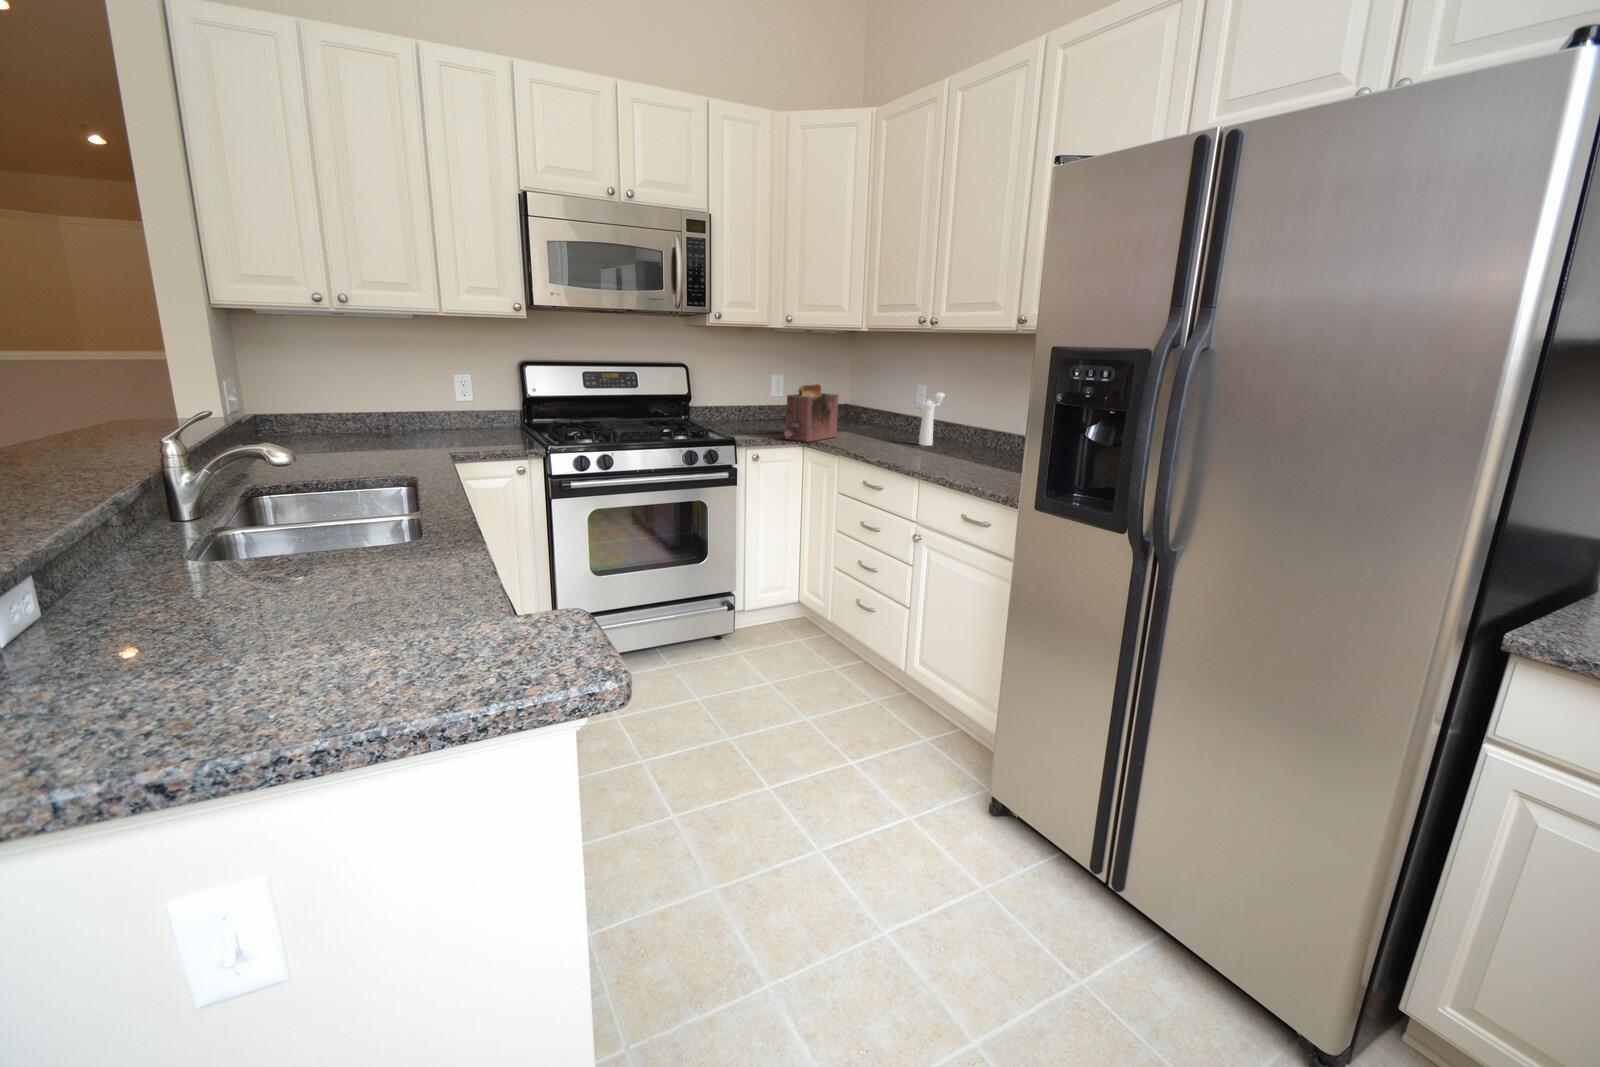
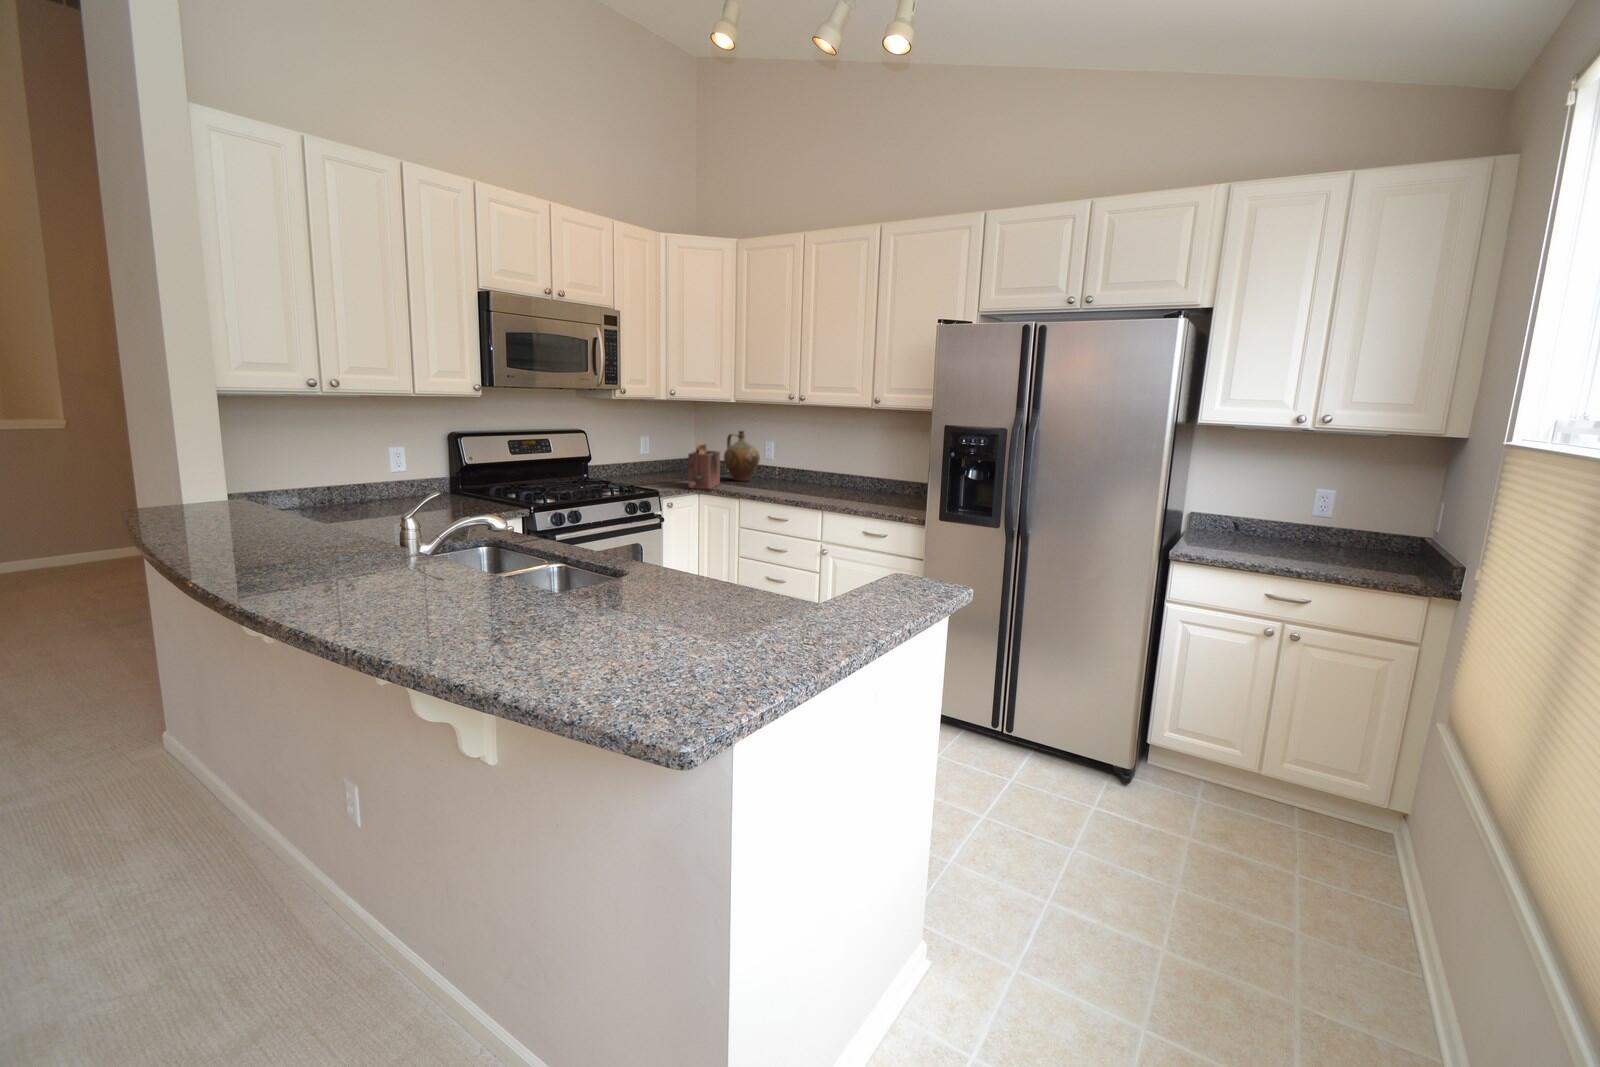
ceramic jug: none [856,370,903,435] -> present [724,431,760,481]
pepper mill: present [919,393,945,446] -> none [784,447,796,487]

